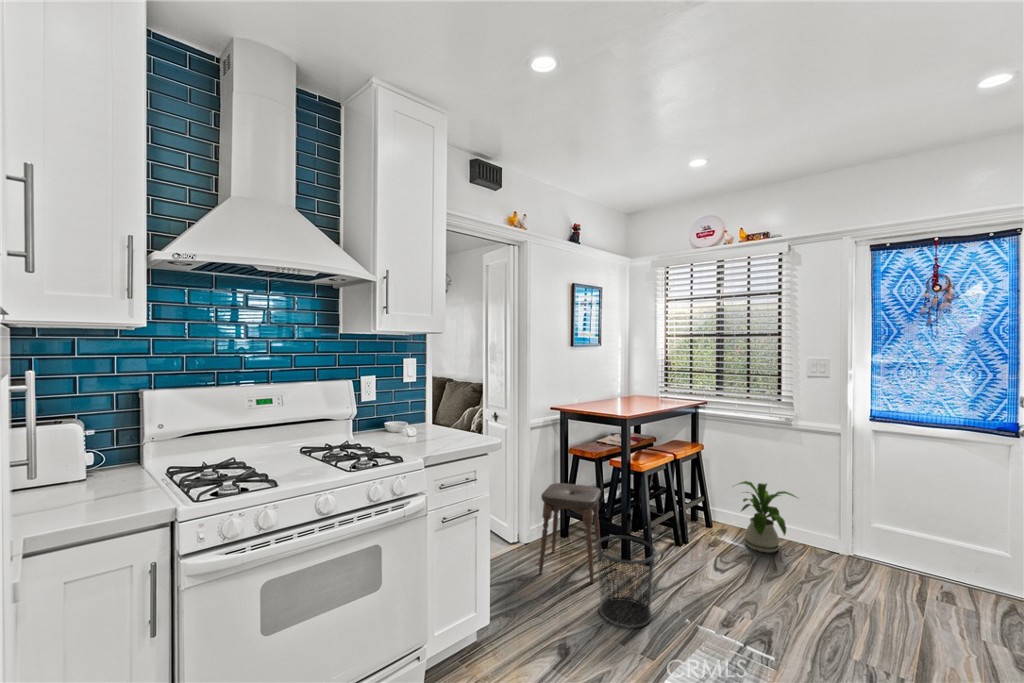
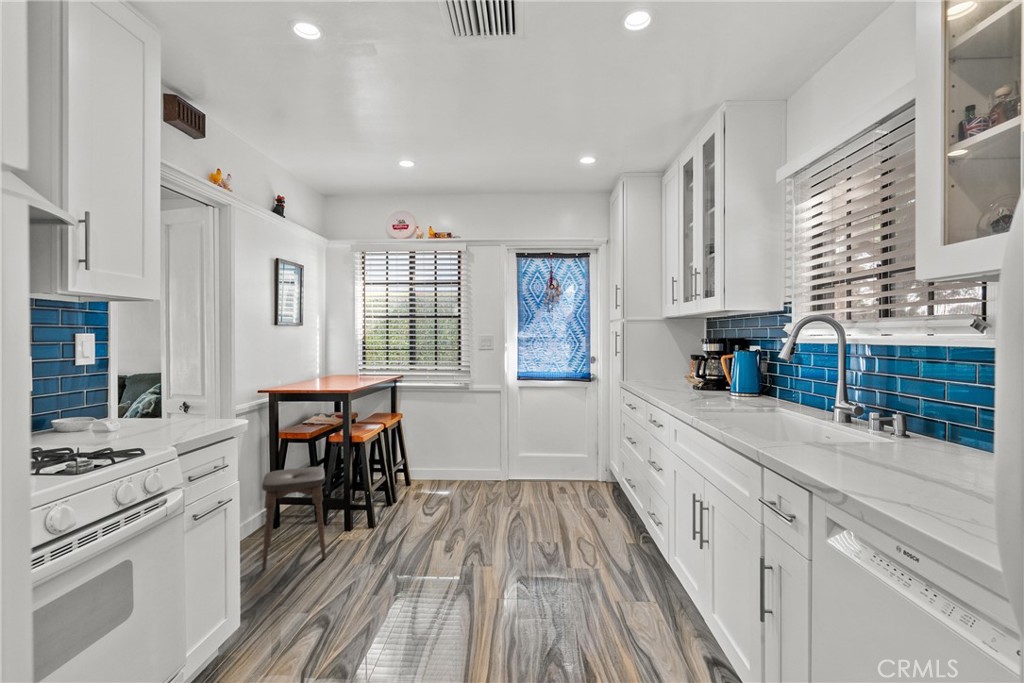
house plant: present [739,481,796,553] -> none [428,437,479,494]
waste bin: present [595,536,657,628] -> none [336,501,395,582]

